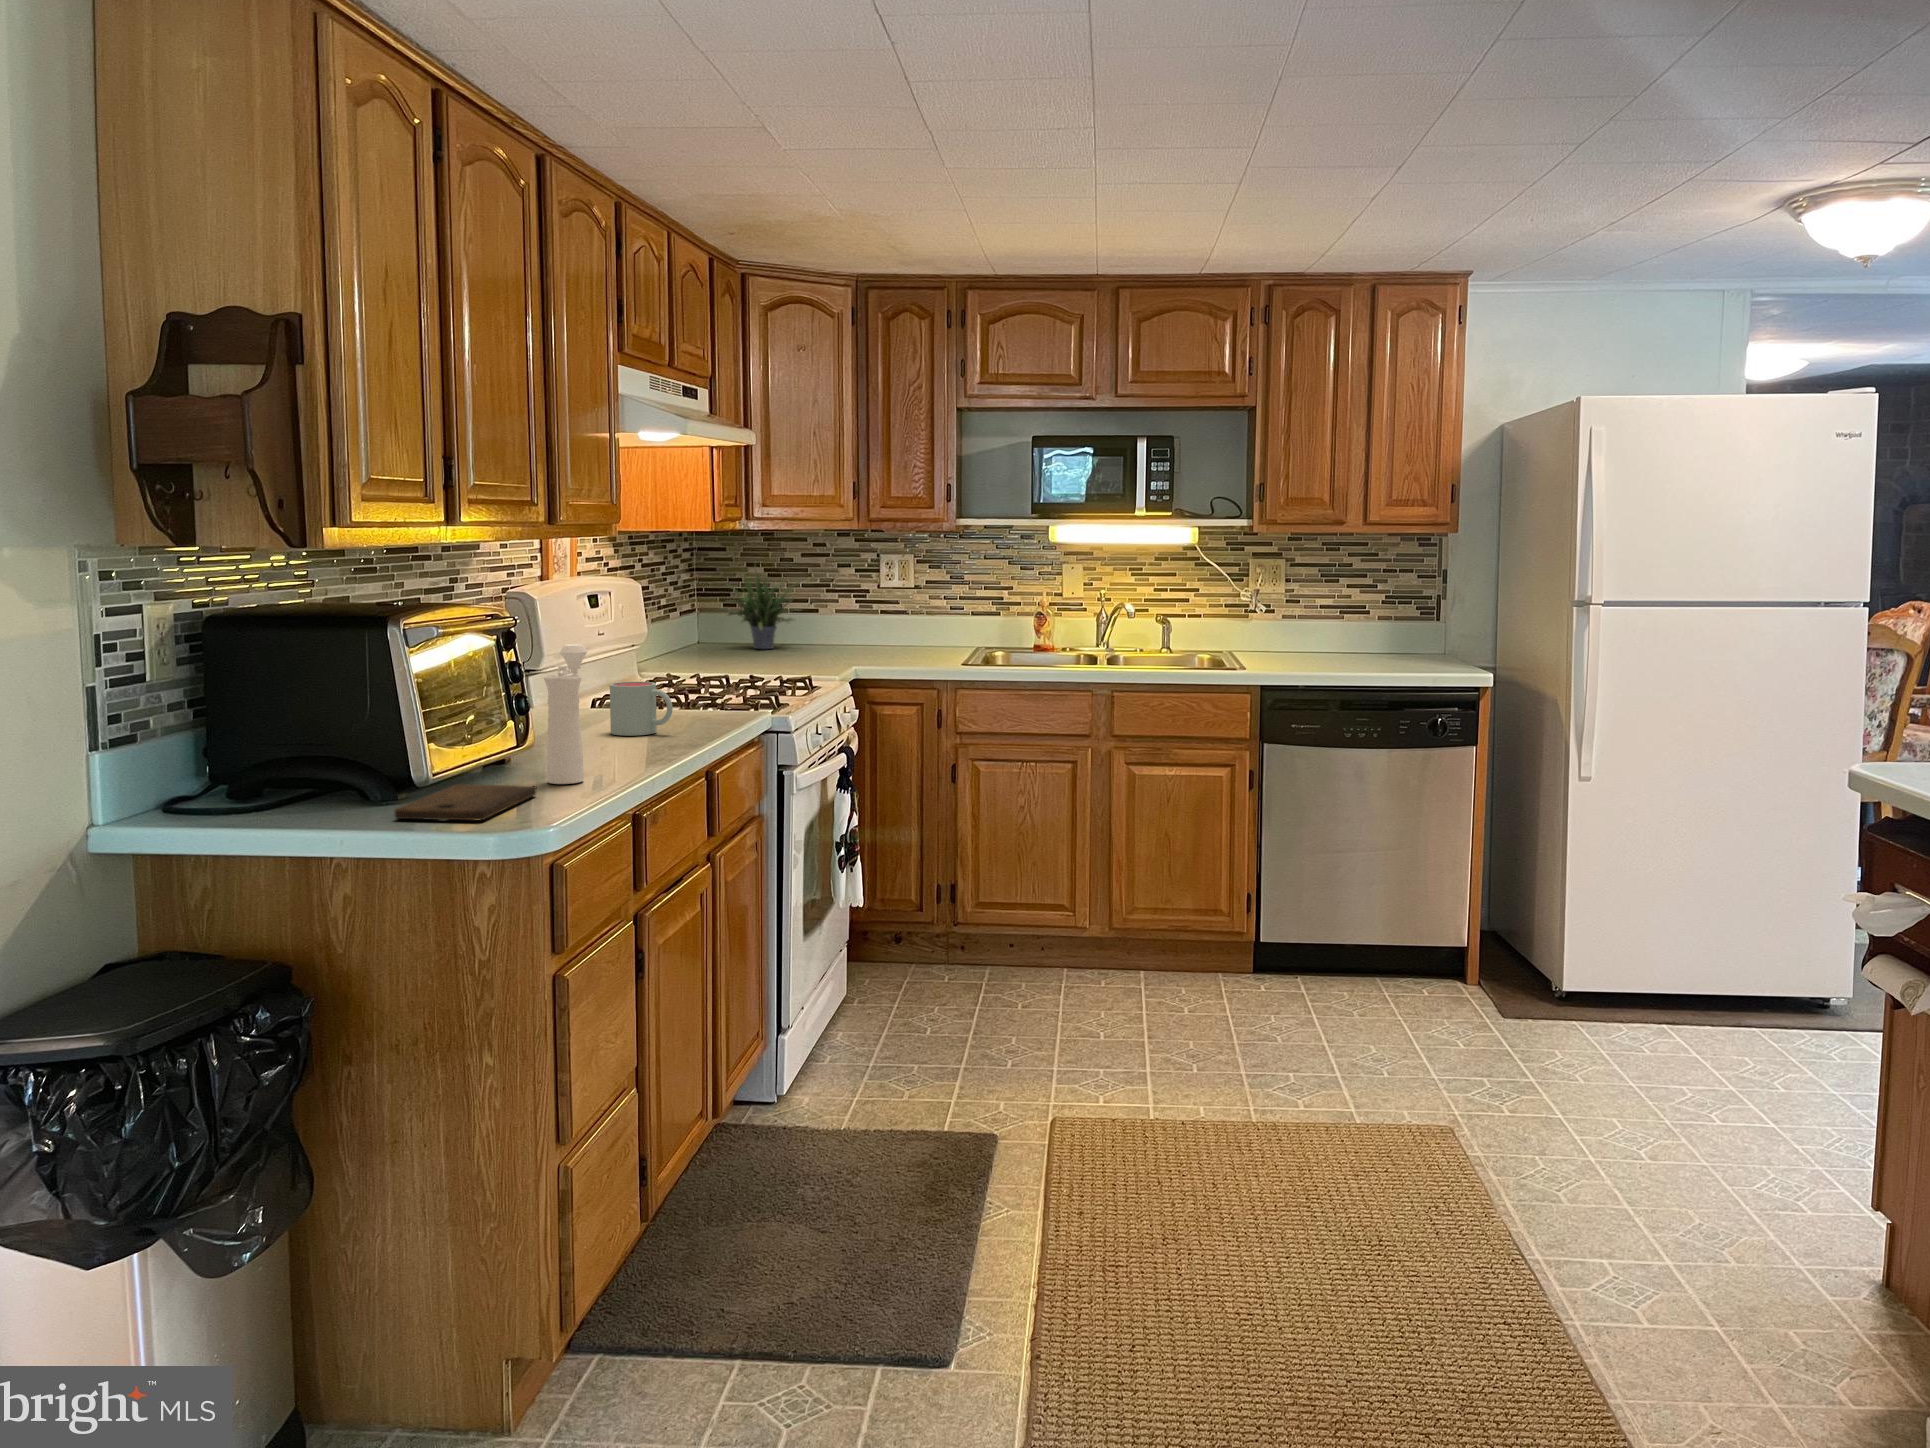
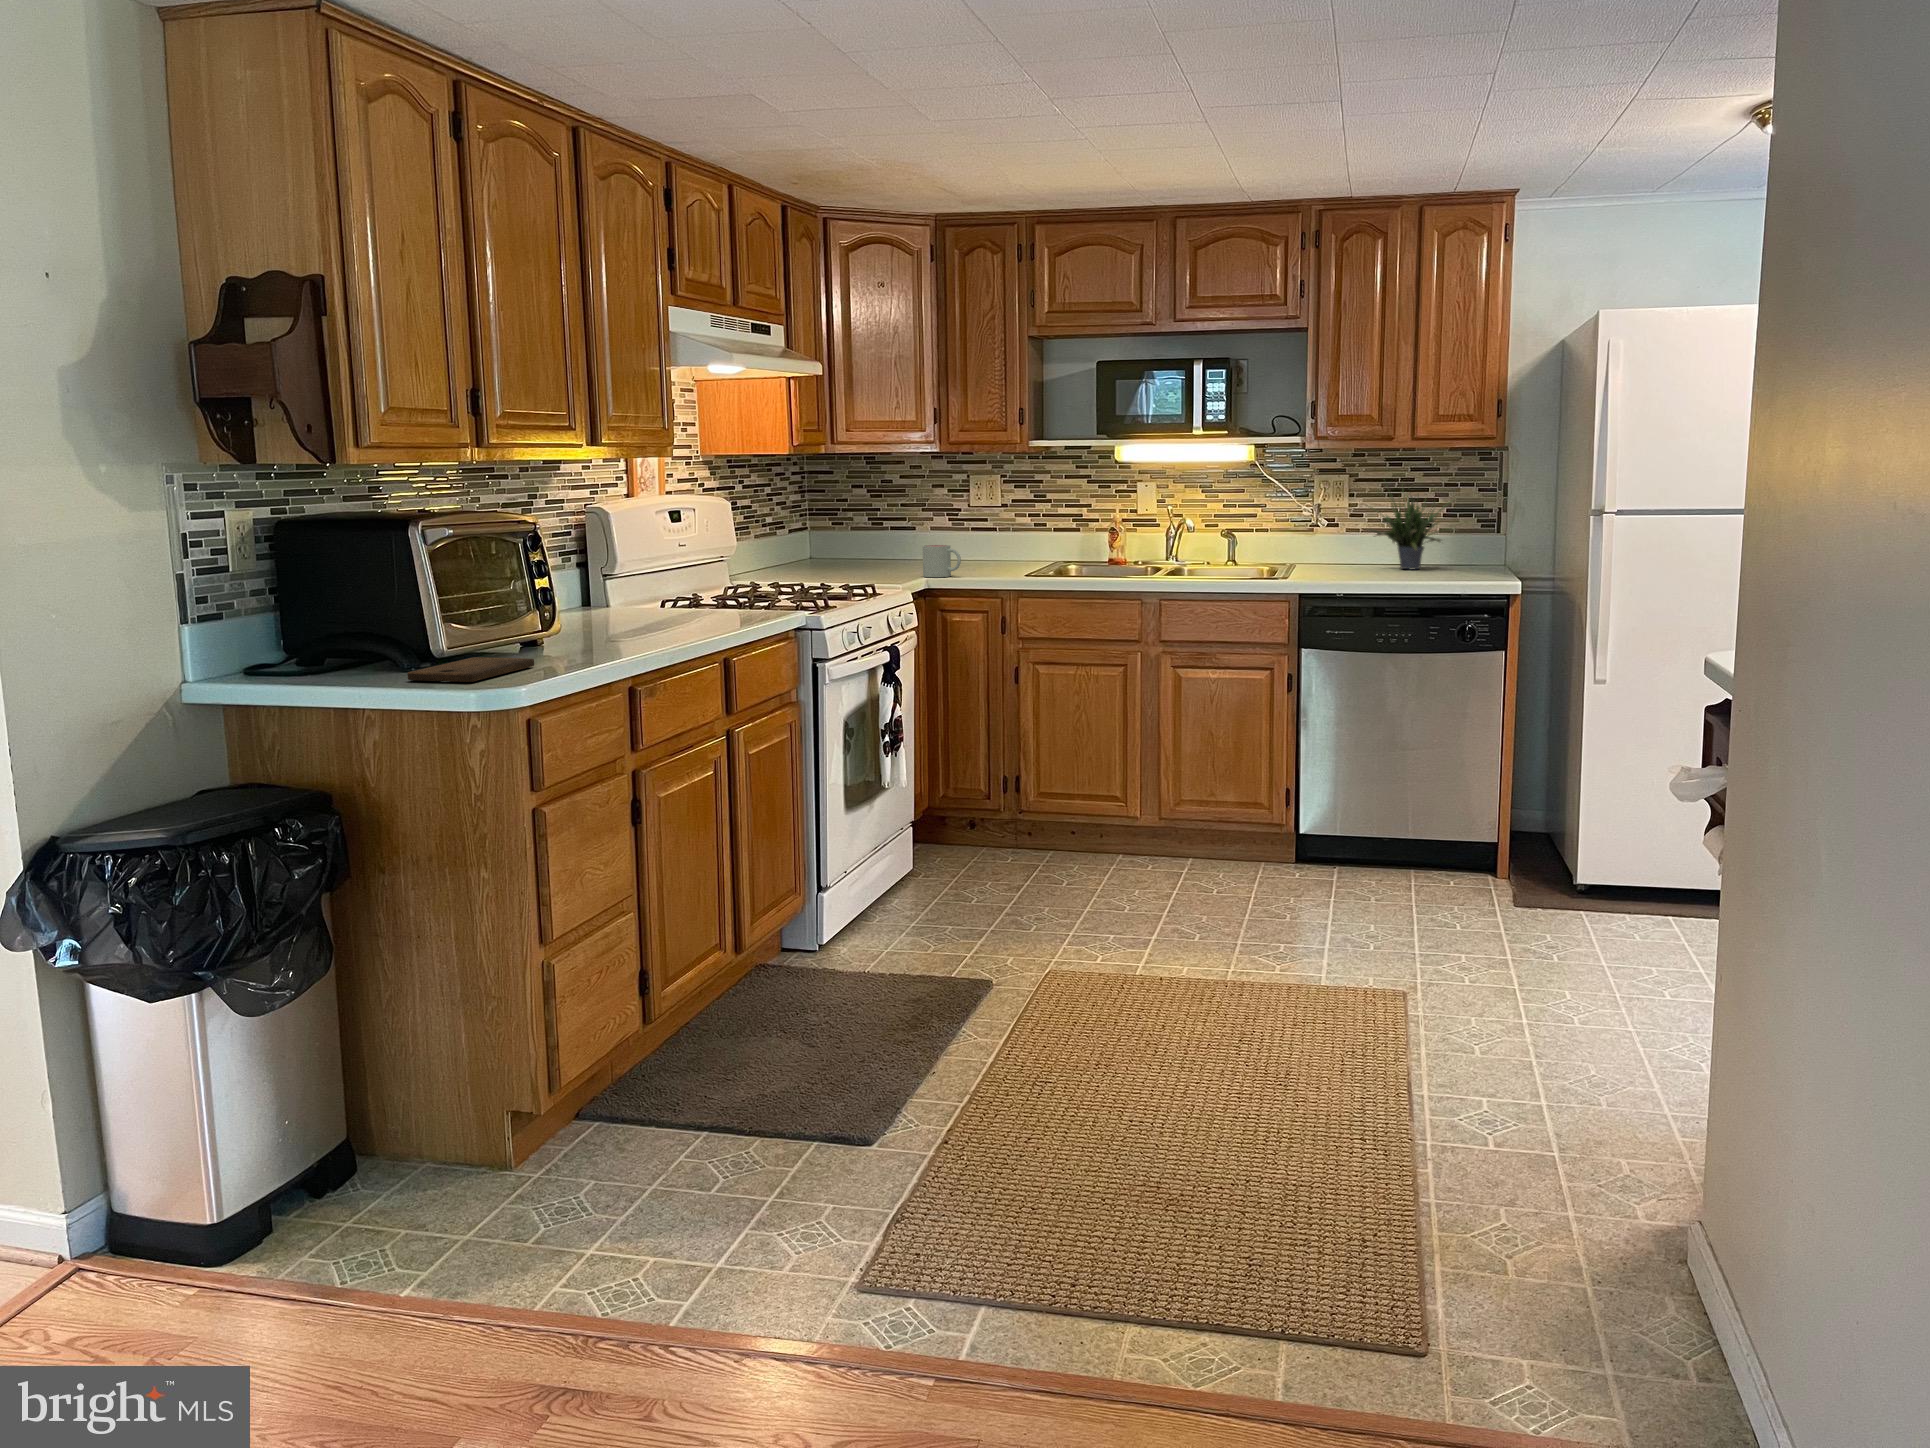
potted plant: present [721,573,800,649] -> present [1369,485,1456,570]
pepper mill: present [544,644,587,784] -> none [548,545,594,659]
mug: present [610,682,673,736] -> present [923,545,961,577]

